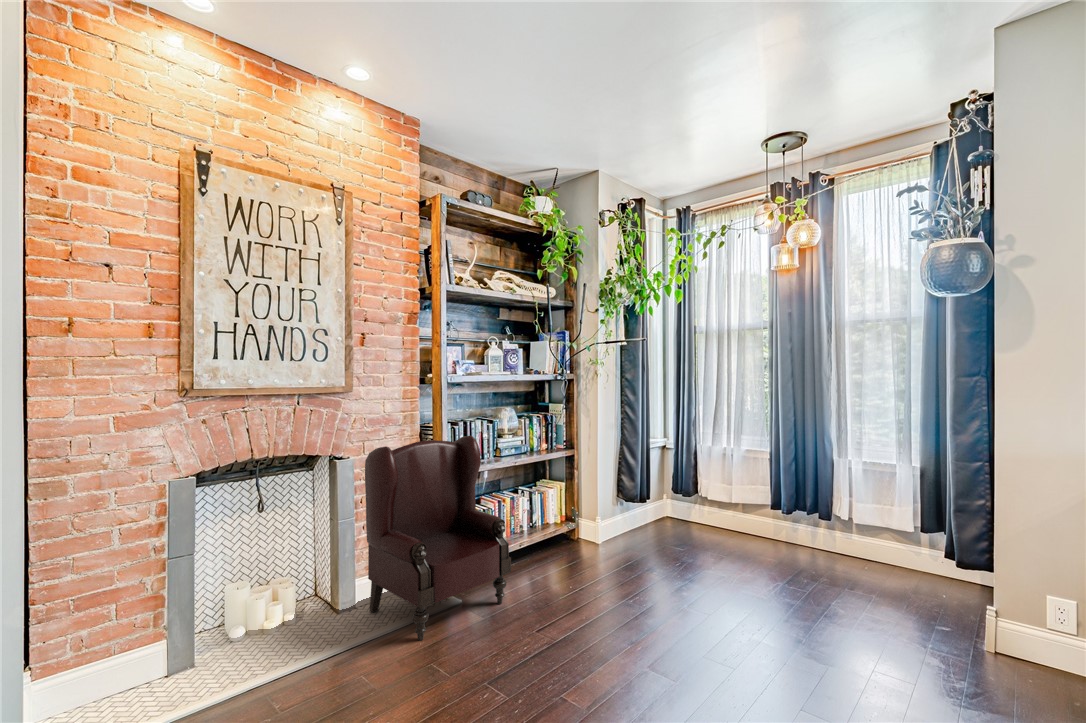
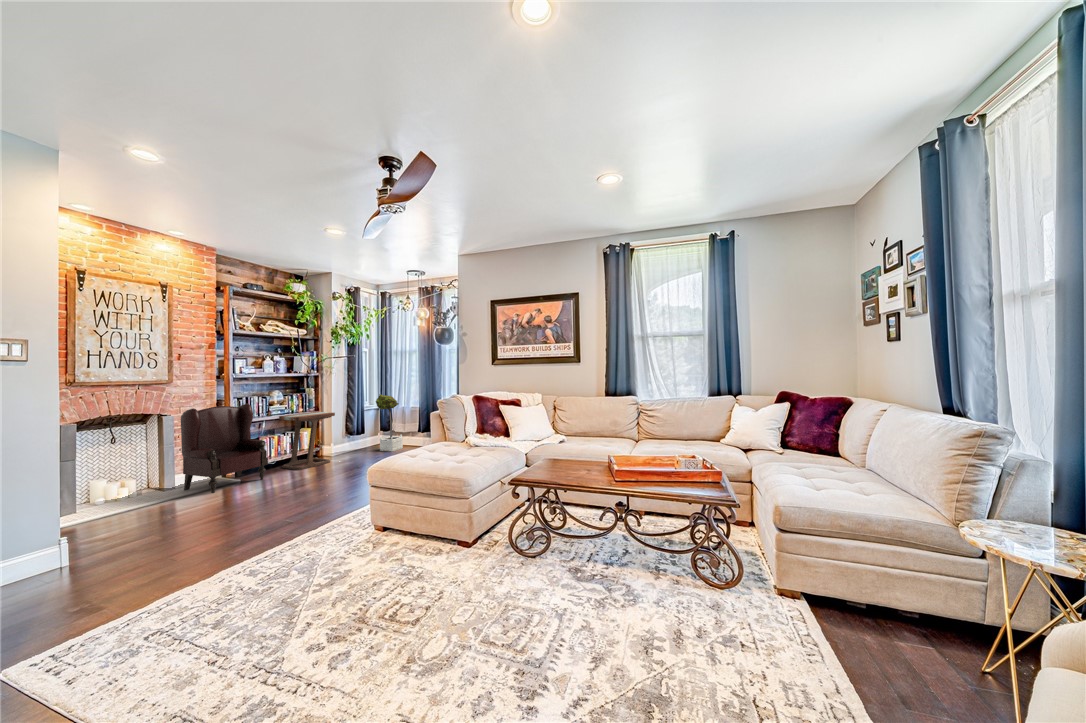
potted tree: none [671,419,725,543] -> present [376,394,403,451]
side table: none [516,451,629,579] -> present [279,412,340,470]

